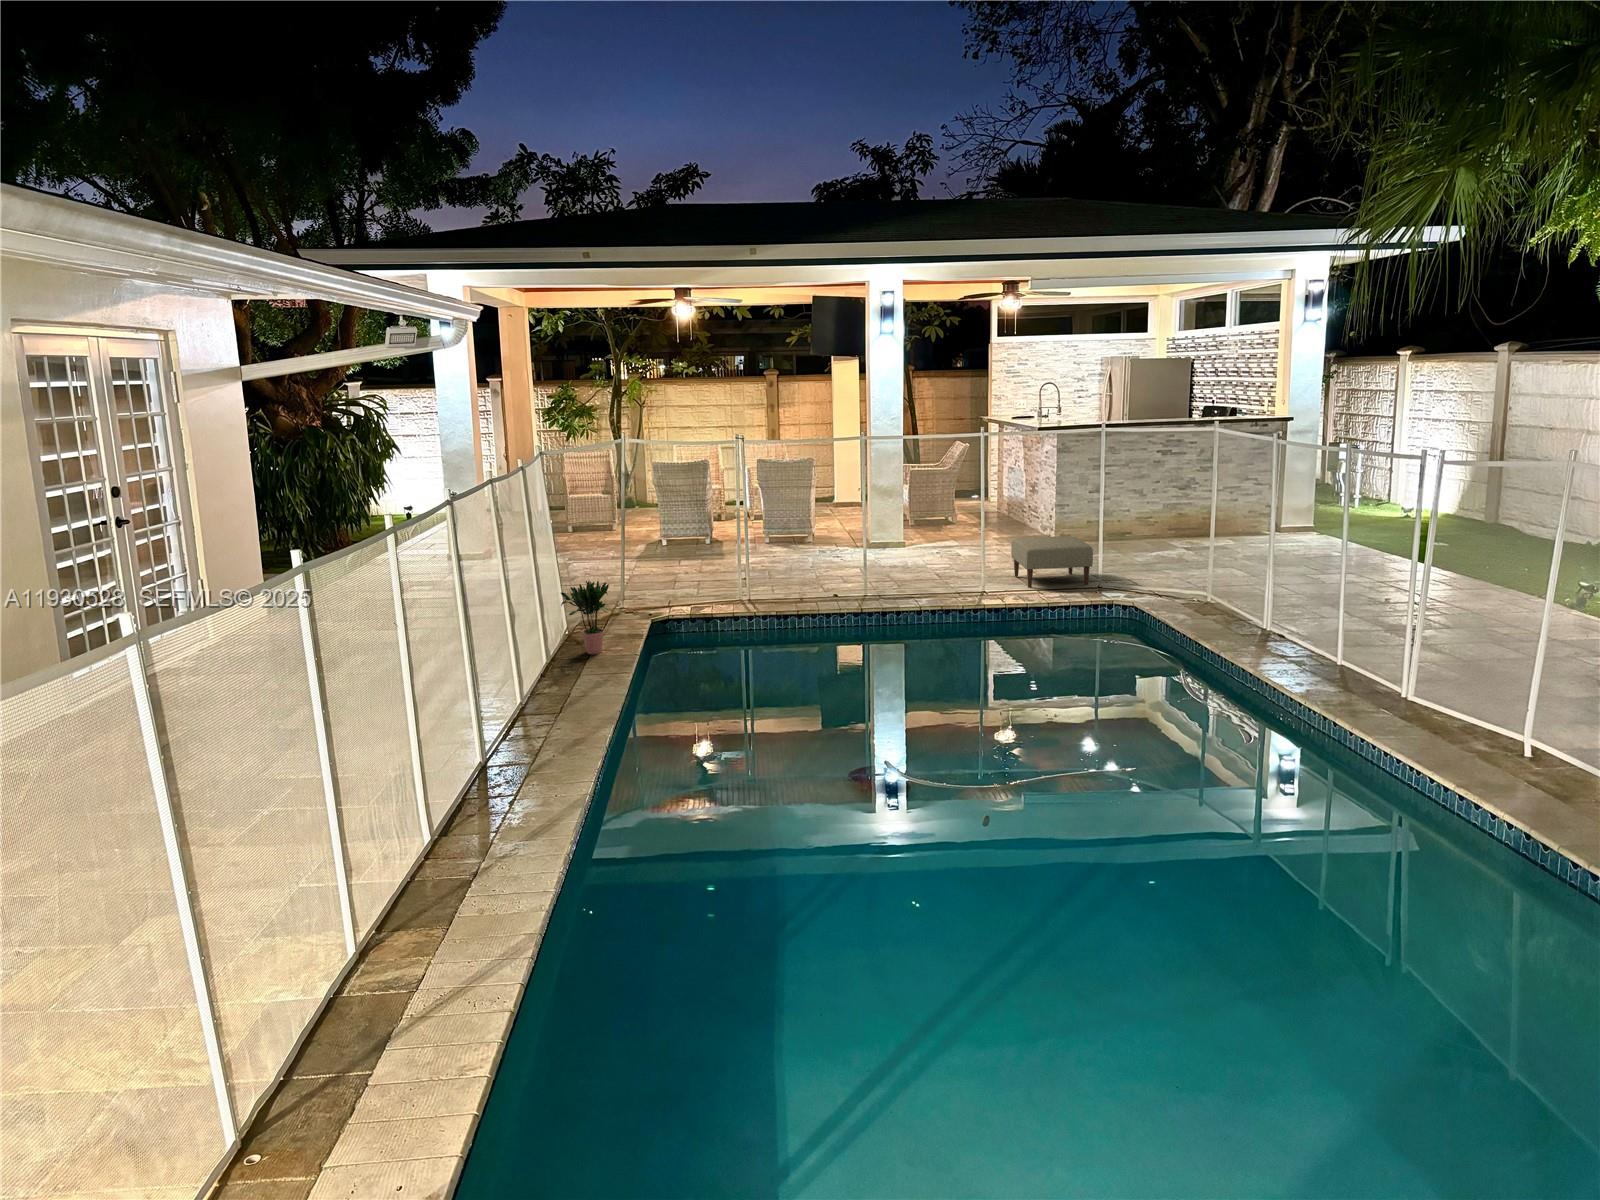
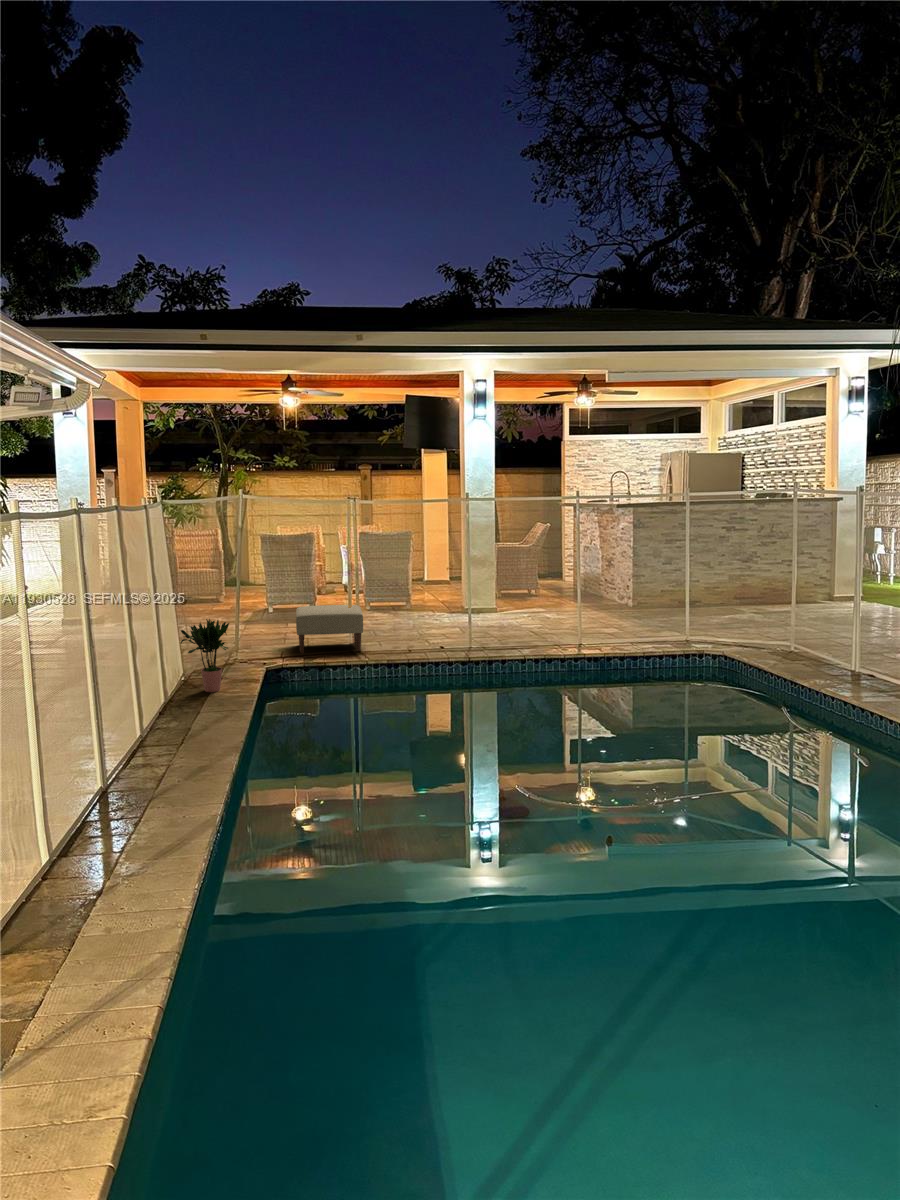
ottoman: present [1011,536,1093,588] -> present [296,605,363,654]

